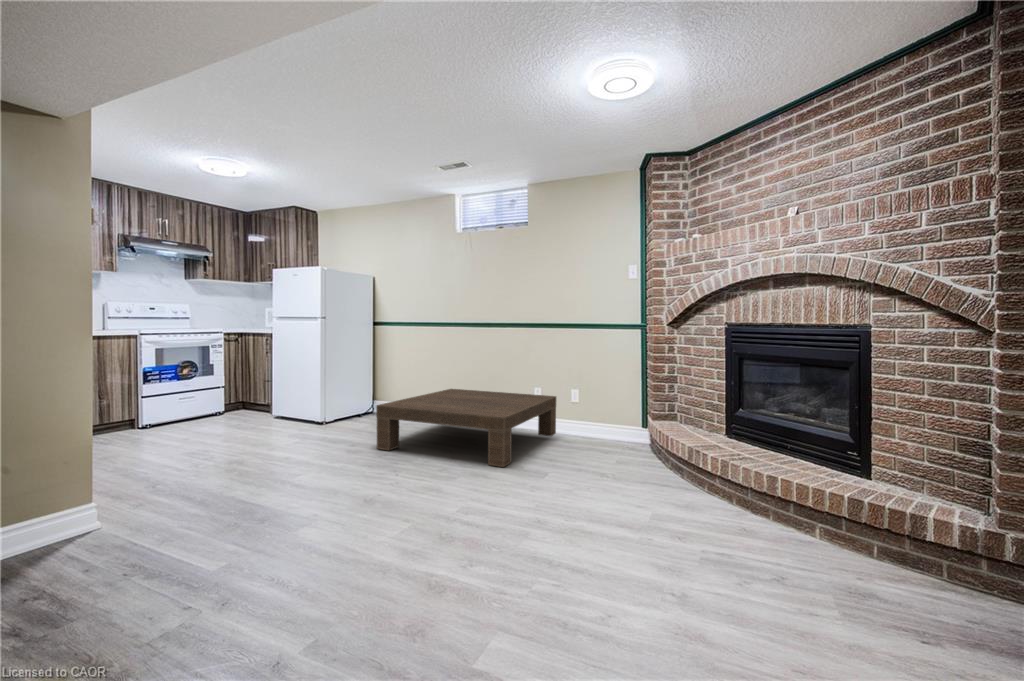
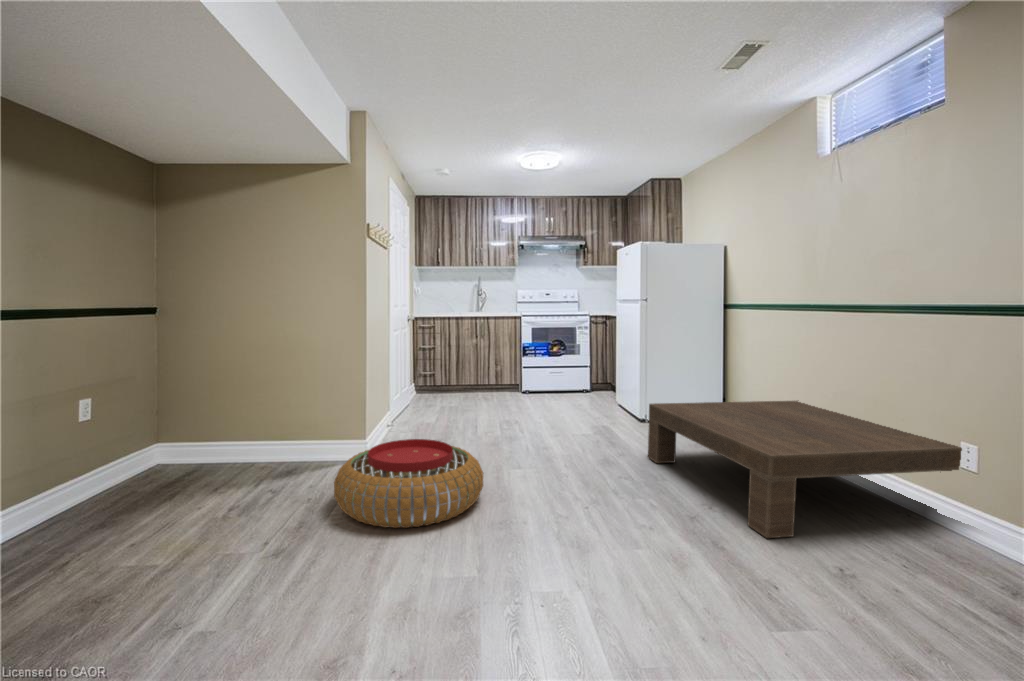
pouf: none [144,471,327,575] -> present [334,439,483,528]

